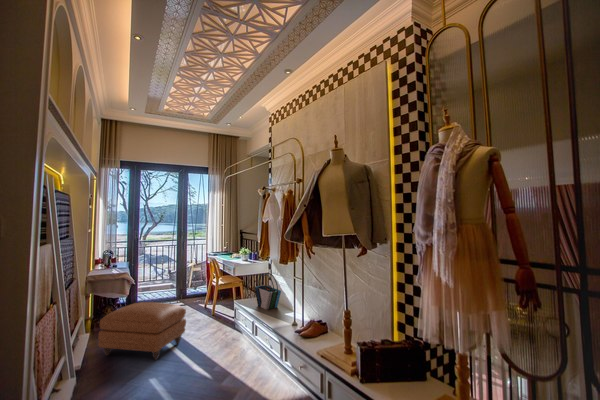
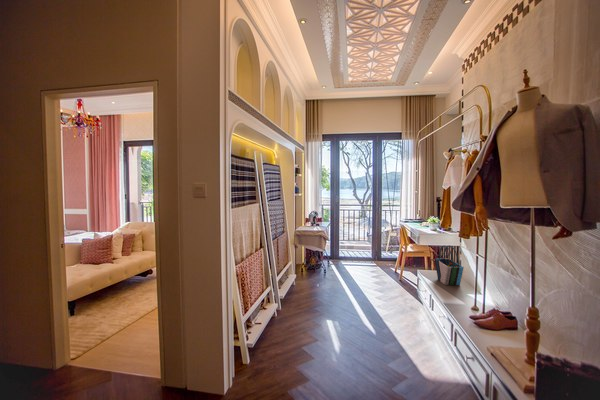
ottoman: present [98,302,186,360] -> none [301,258,367,307]

